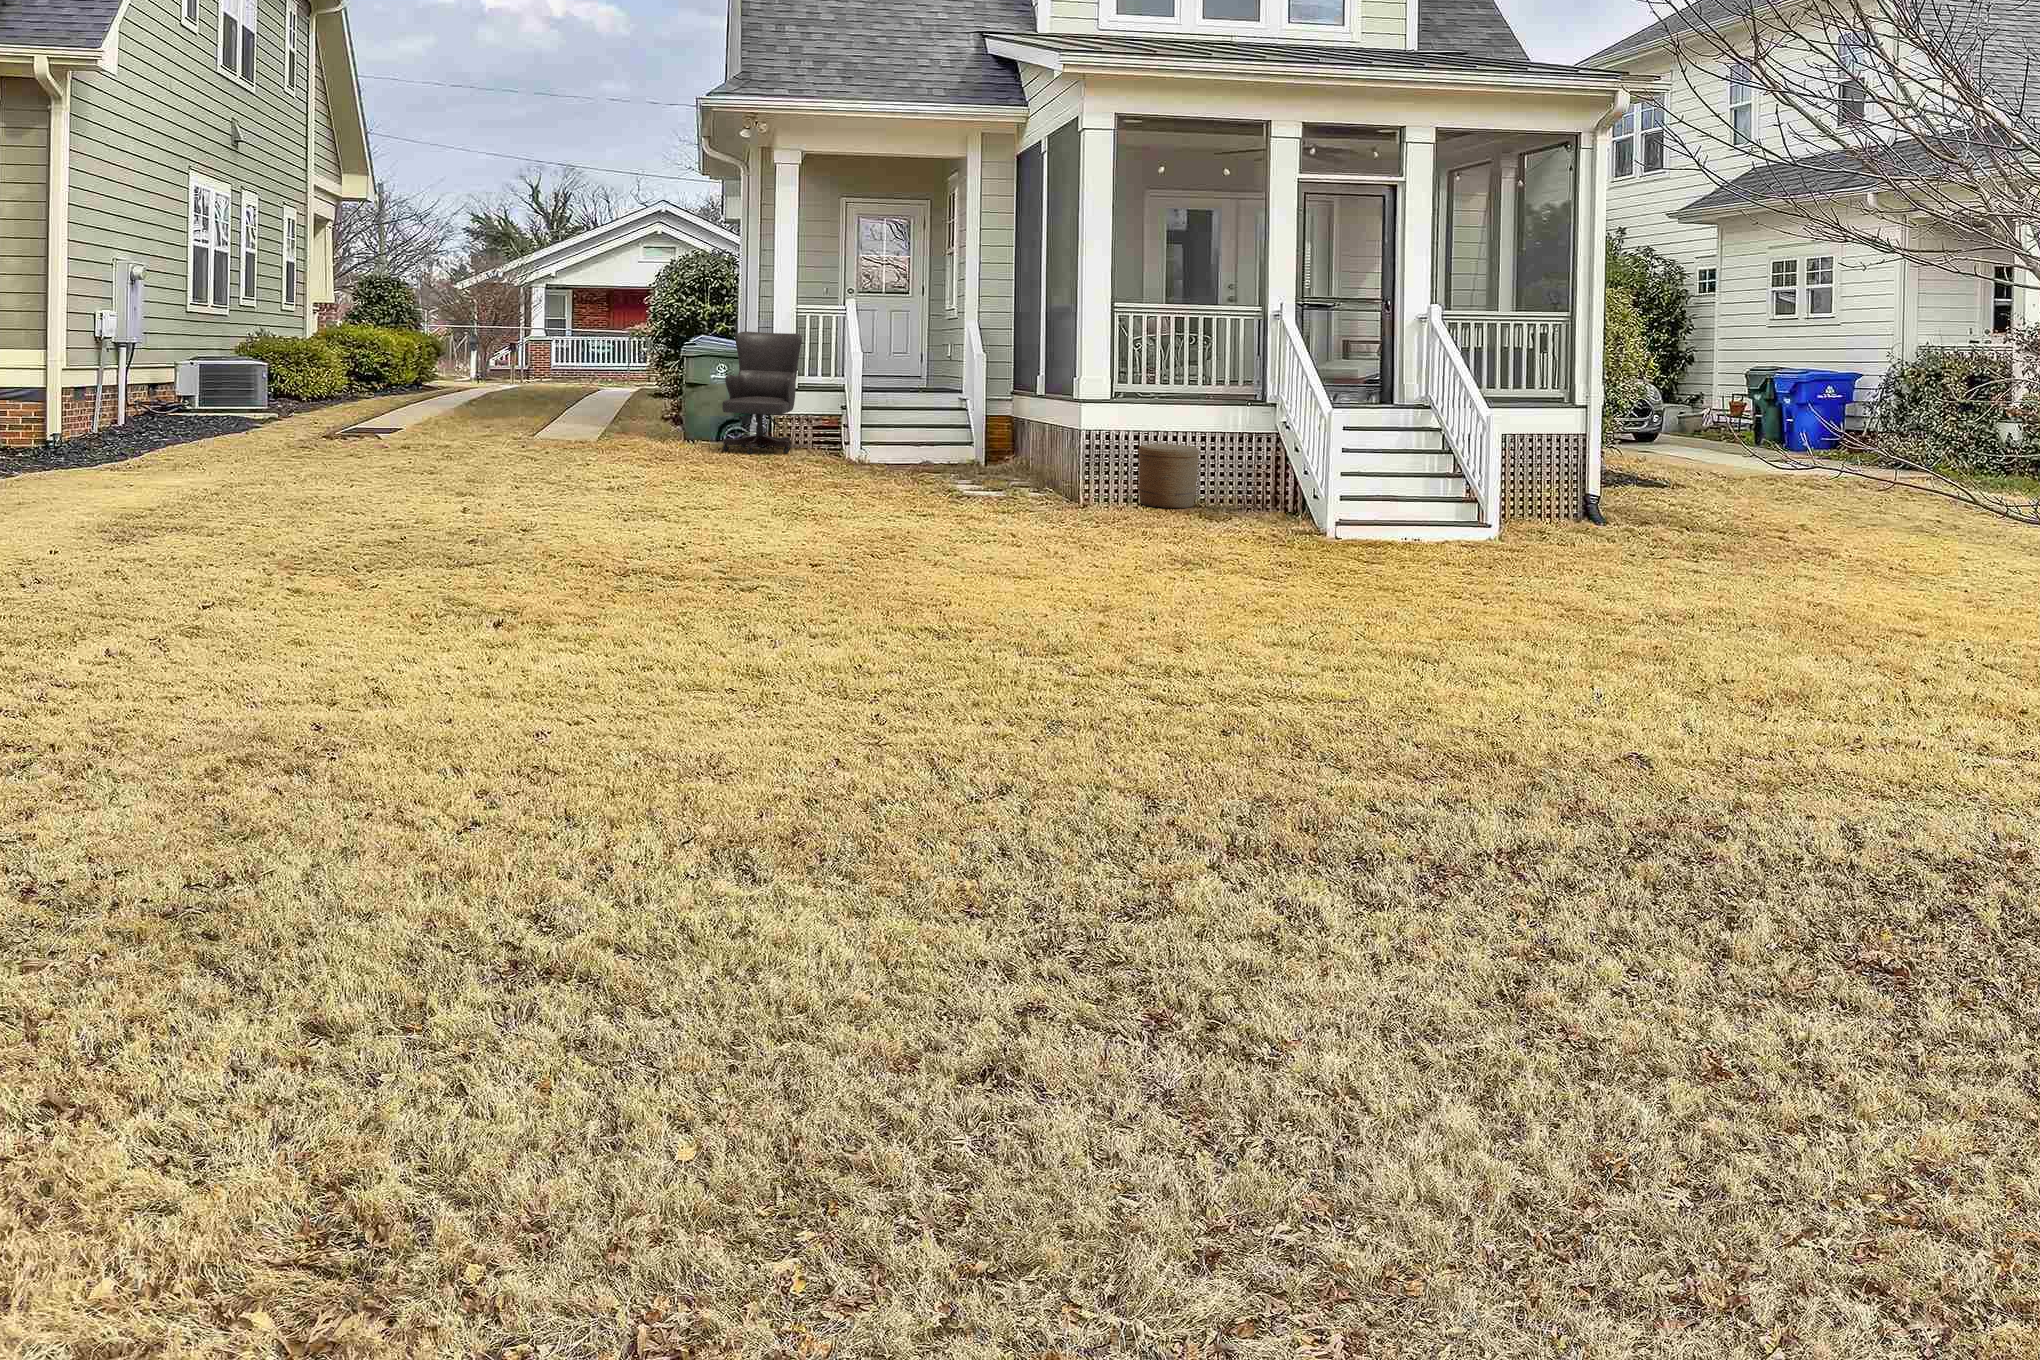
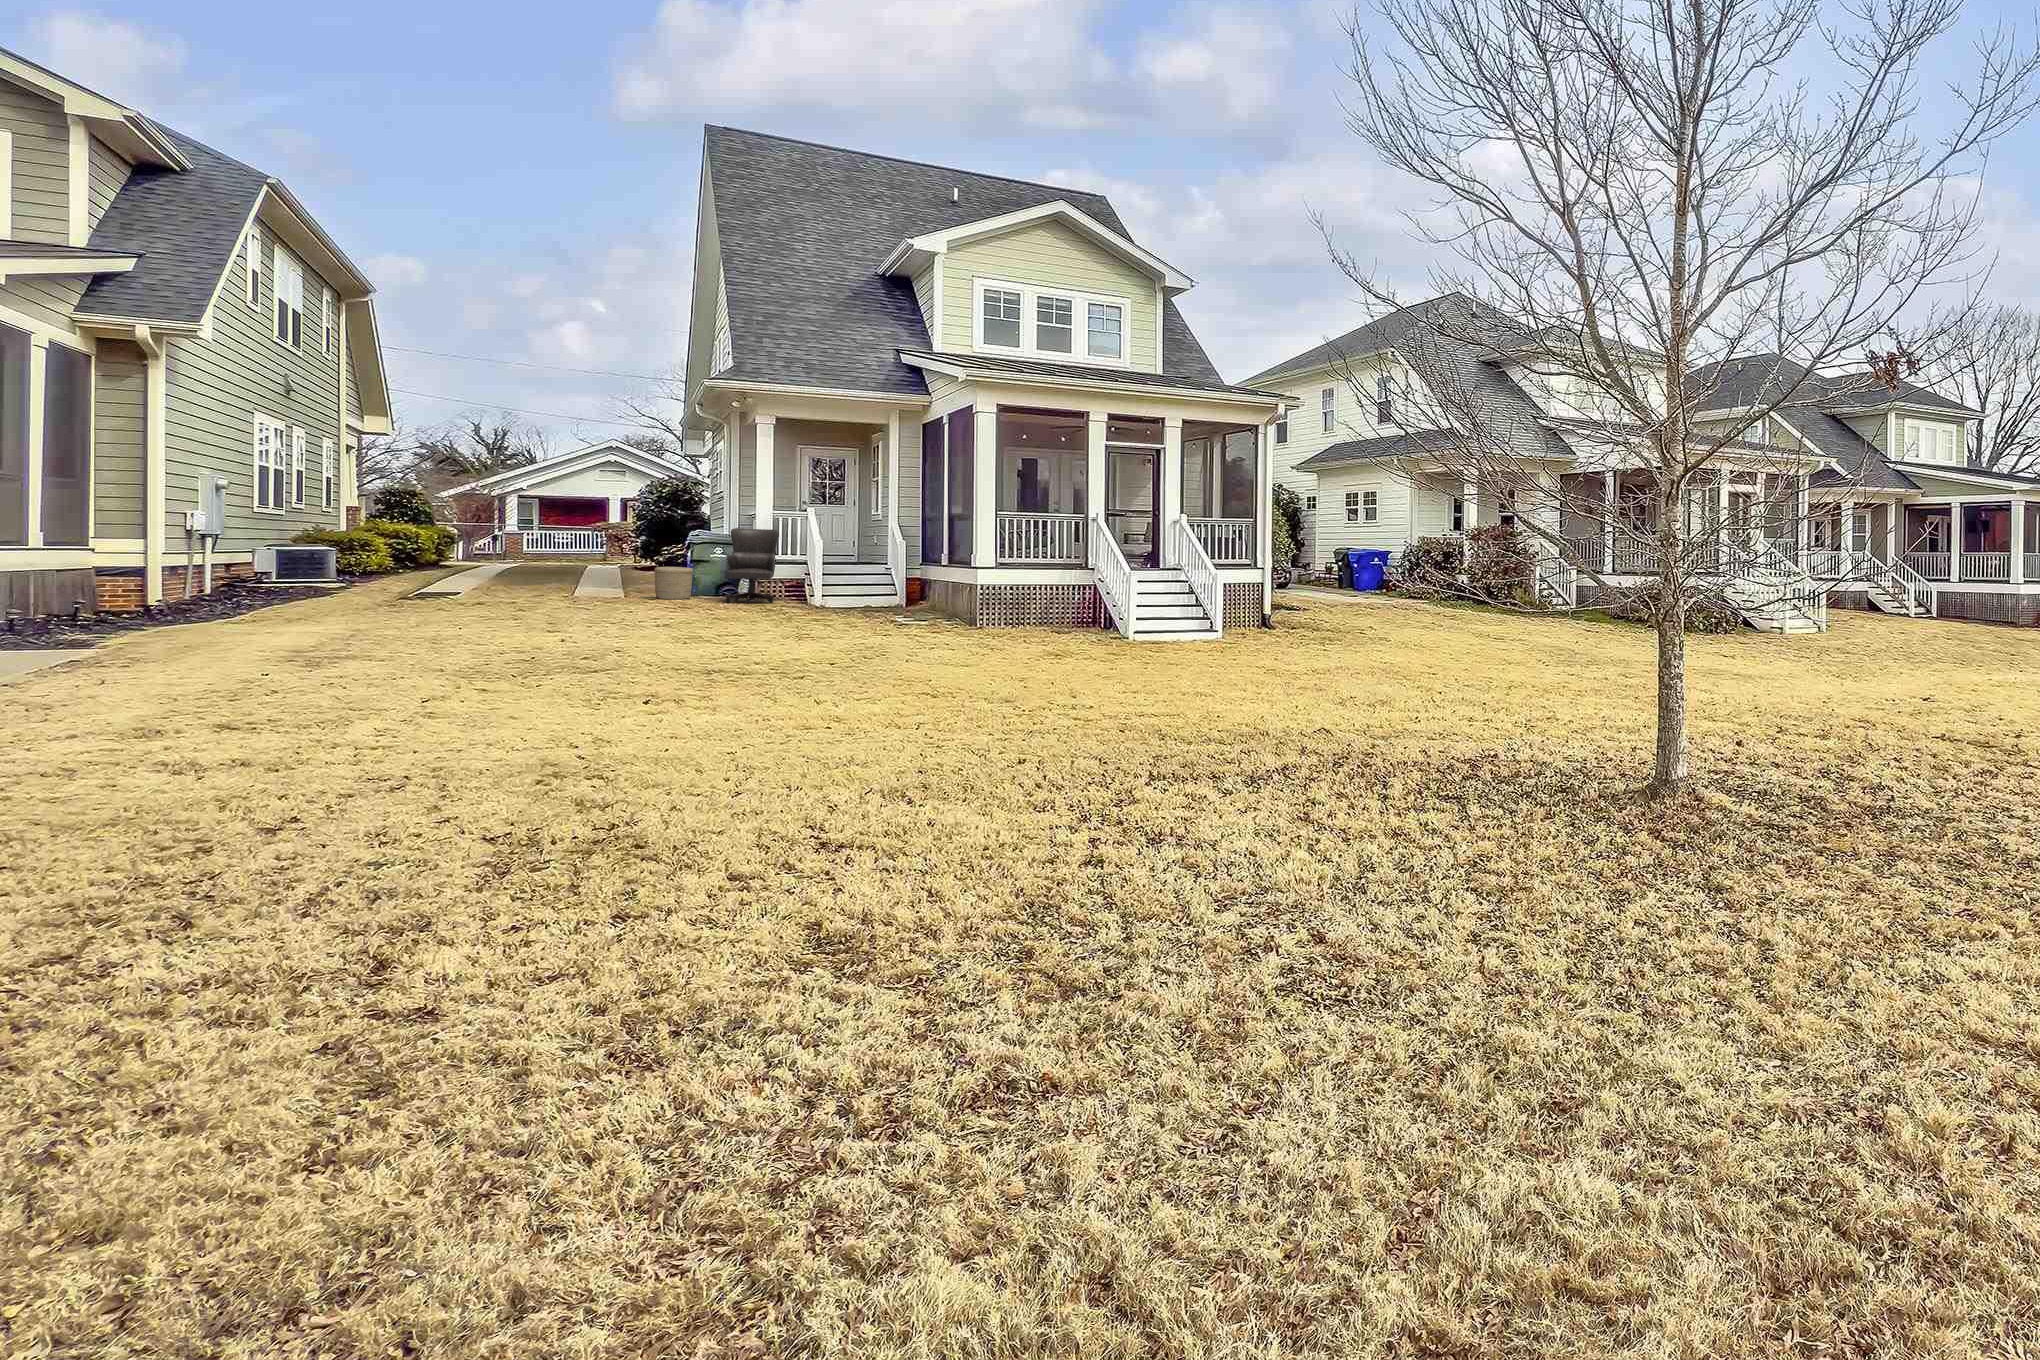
woven basket: present [1138,444,1199,508] -> present [654,567,693,600]

